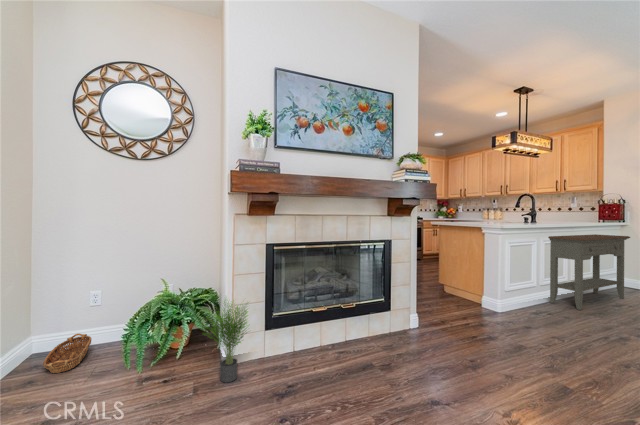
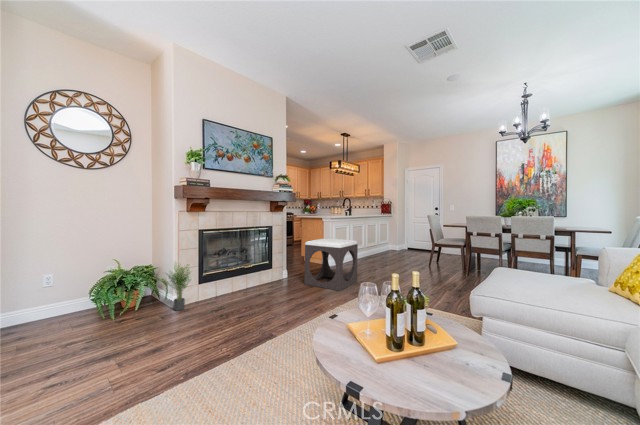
console table: present [548,234,630,310] -> none [359,222,397,263]
footstool: none [451,265,571,388] -> present [304,238,358,291]
basket: present [43,334,91,373] -> none [15,302,62,330]

